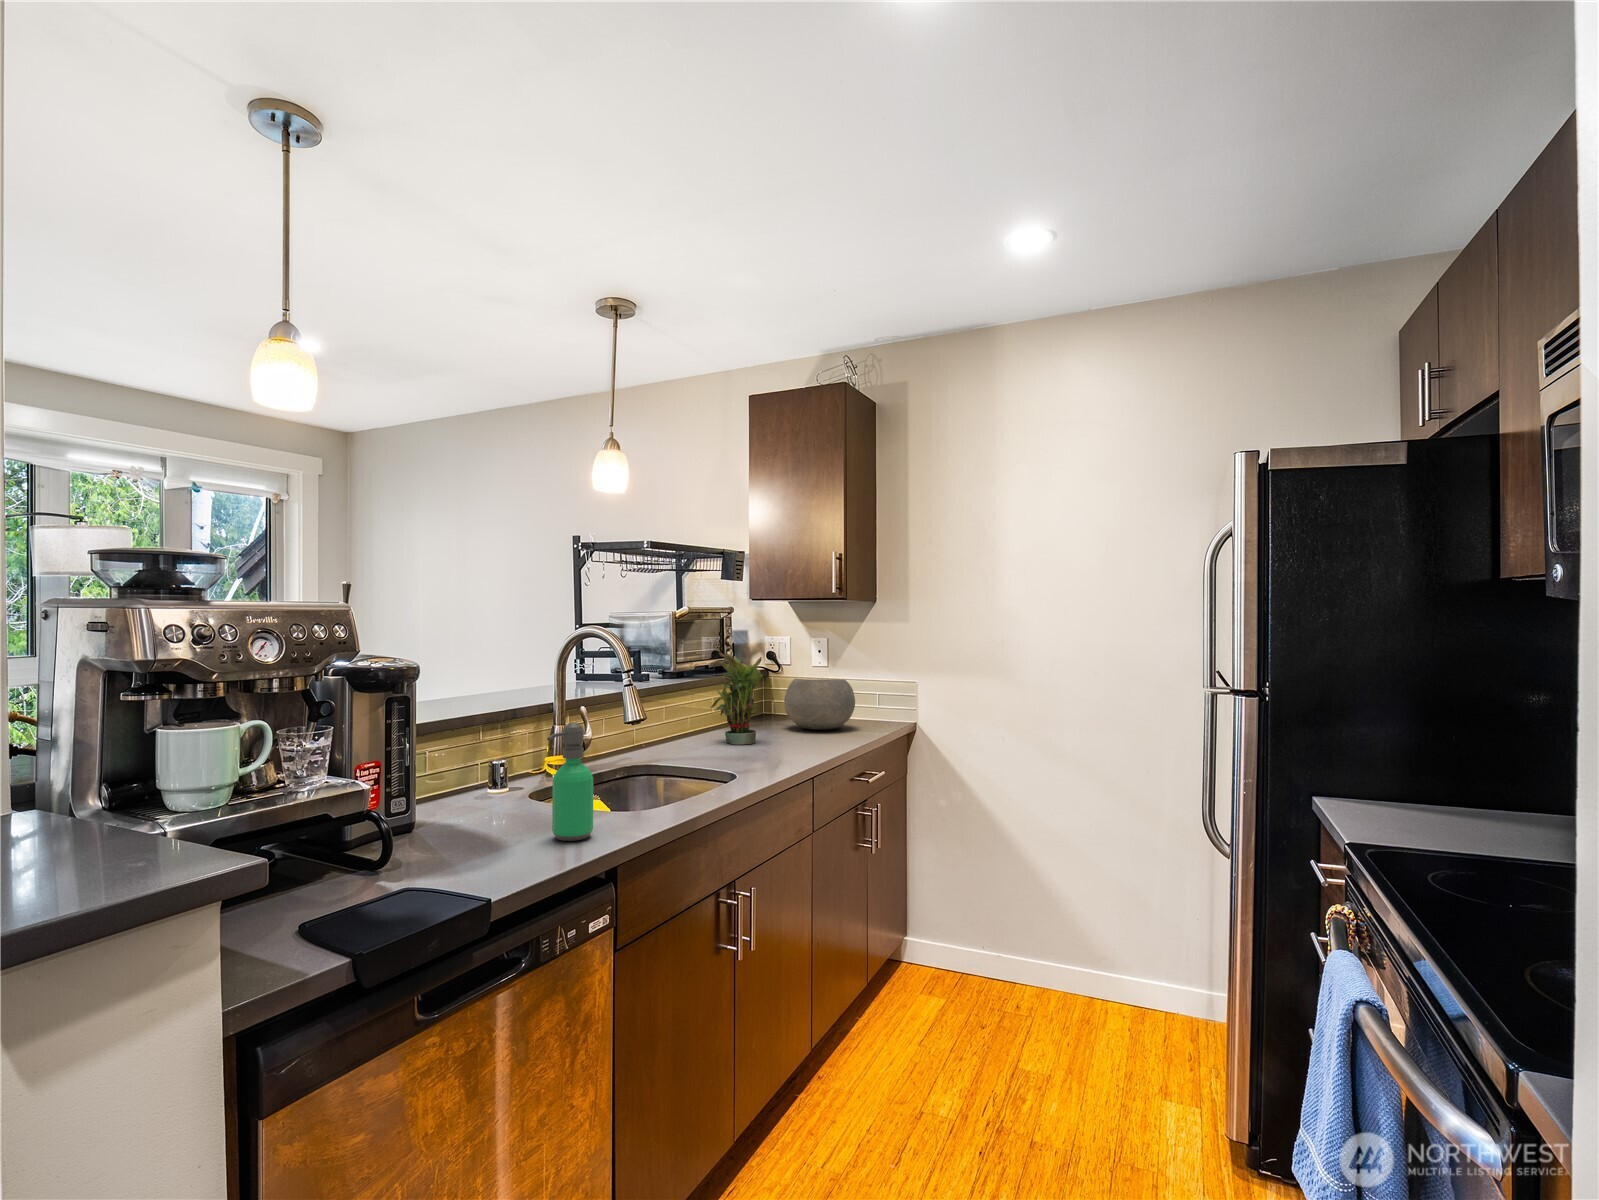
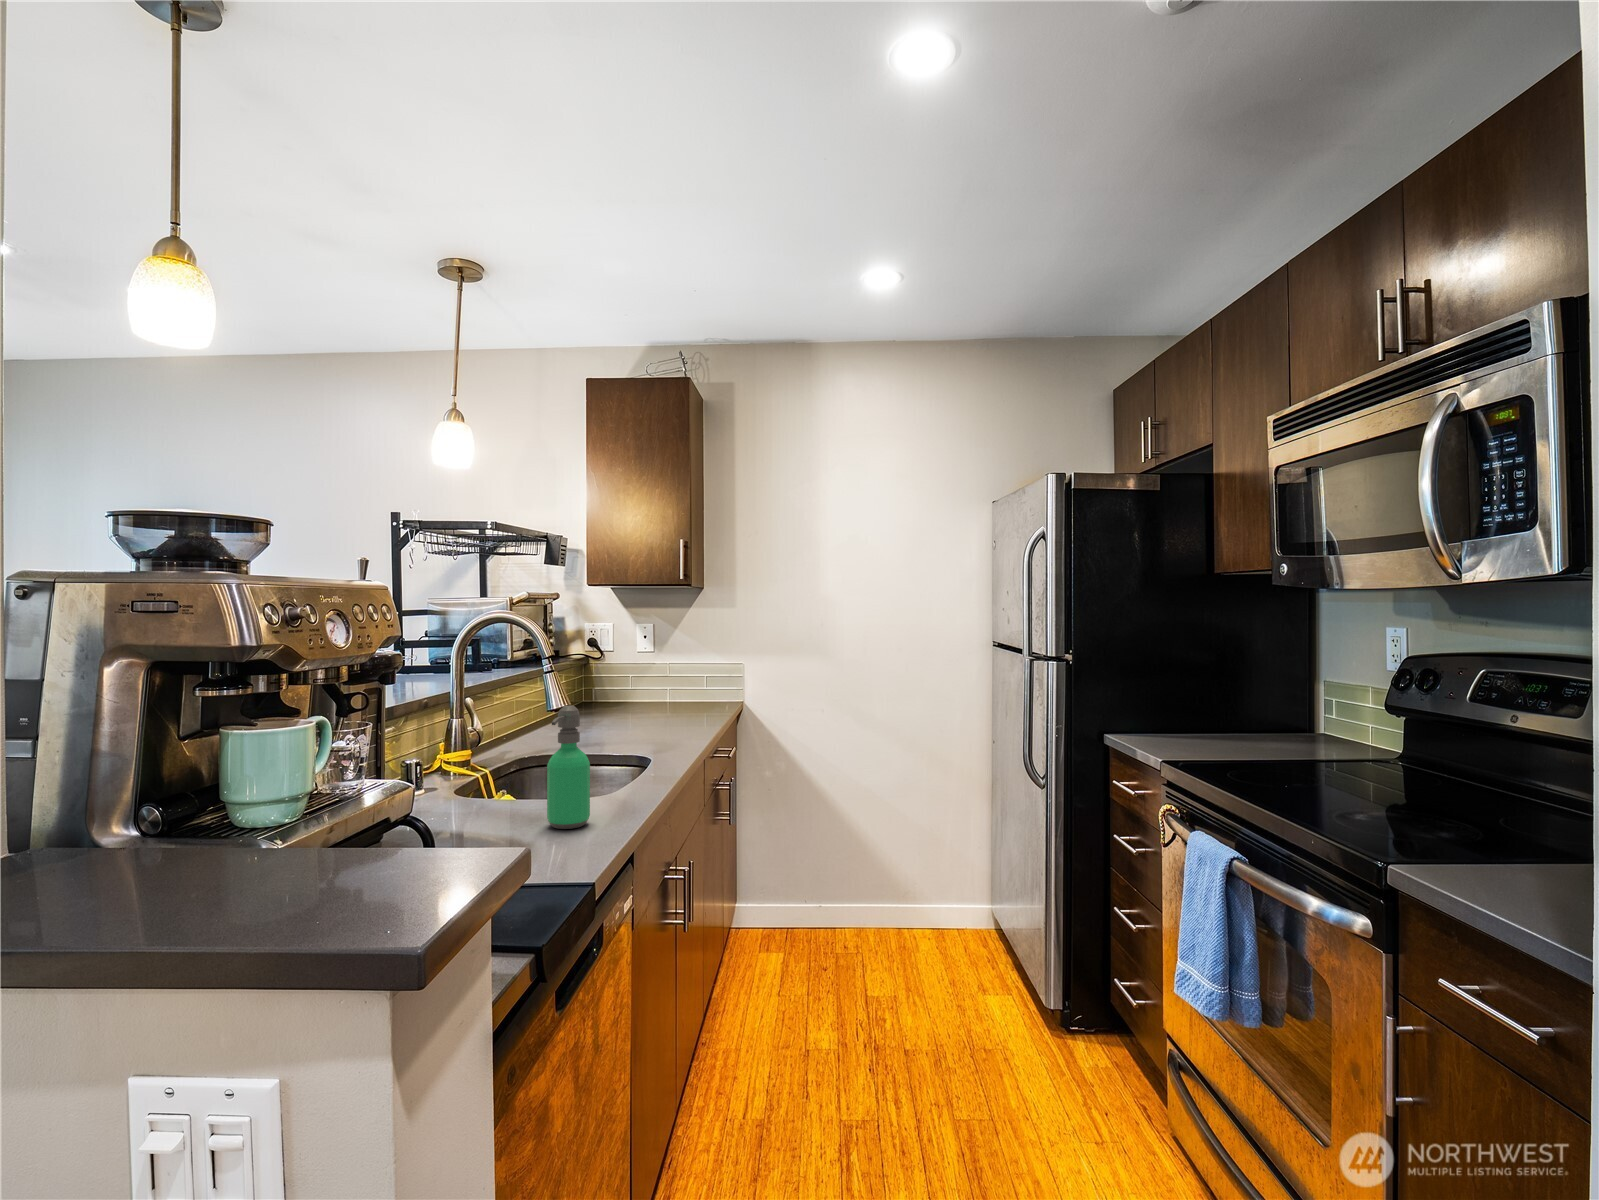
potted plant: present [711,653,762,744] -> none [565,638,624,730]
bowl: present [784,679,855,730] -> none [621,663,691,713]

